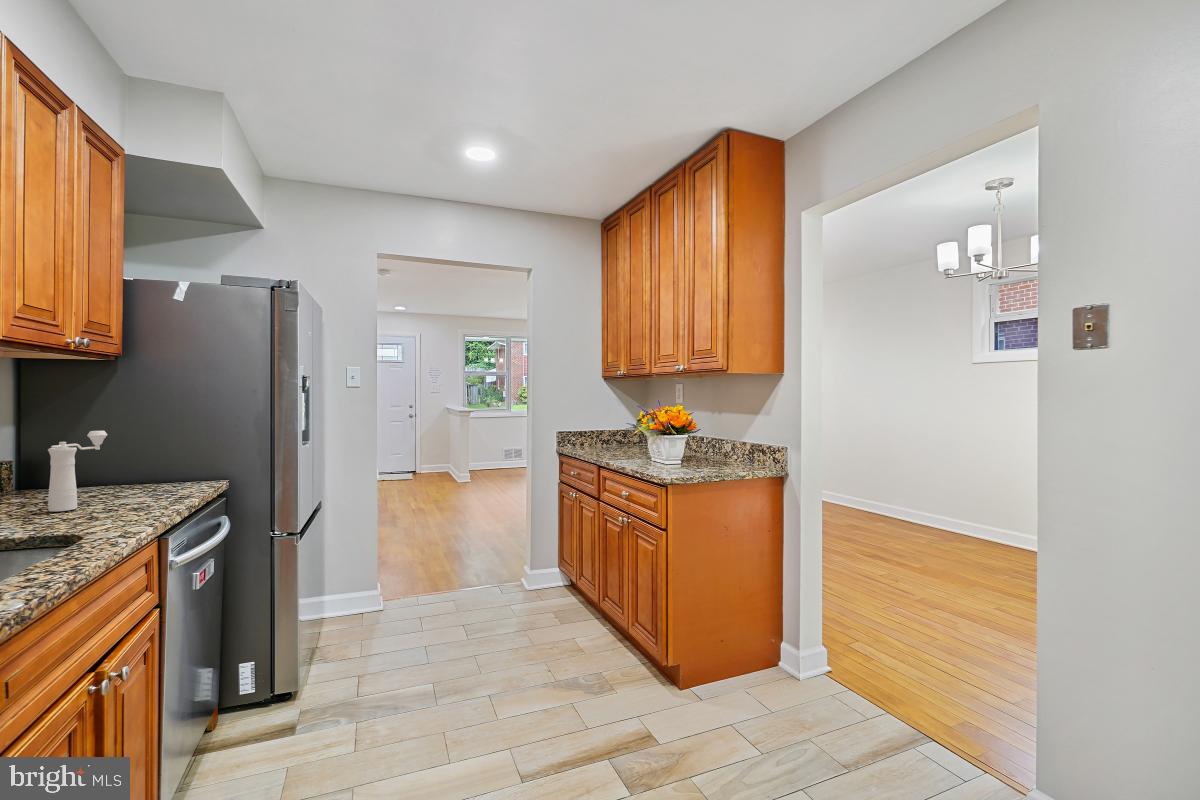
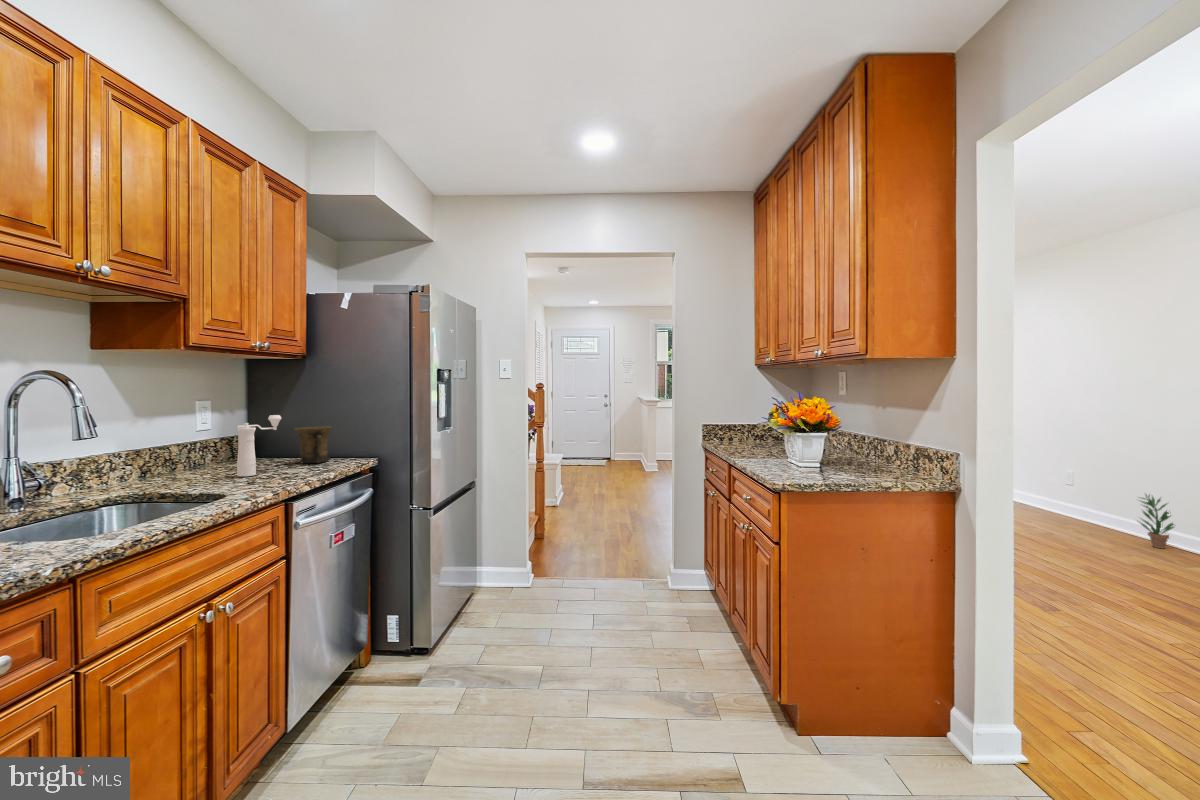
mug: none [110,444,165,490] -> present [294,427,332,463]
potted plant: none [851,474,876,514] -> present [1137,494,1174,548]

